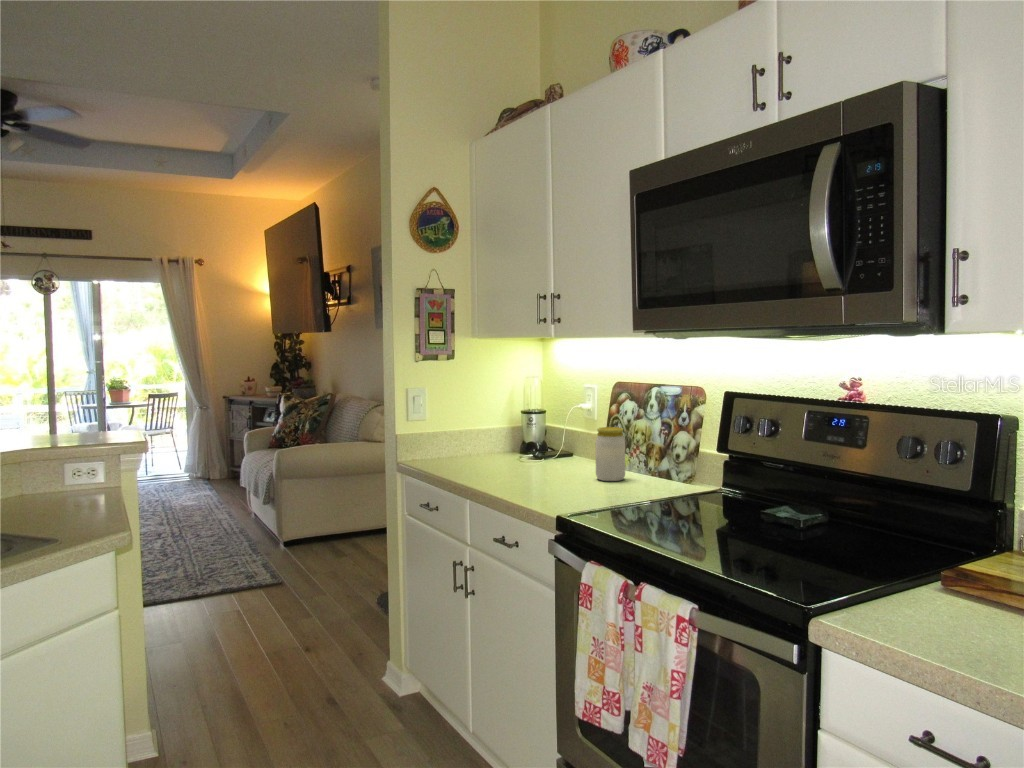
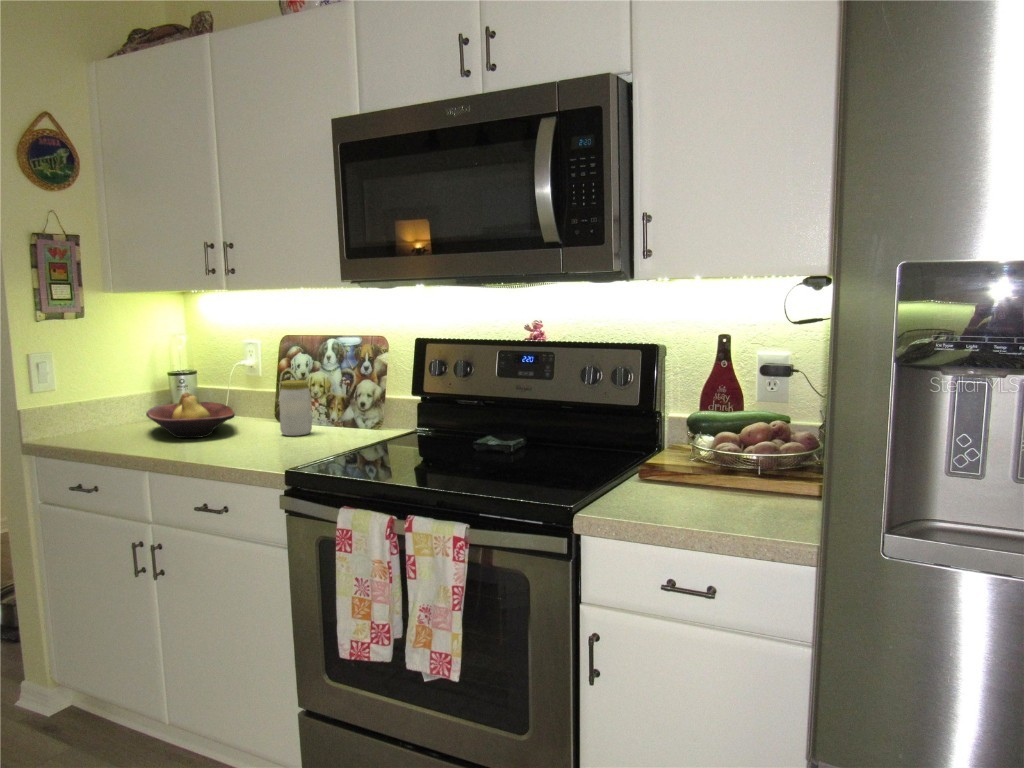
fruit bowl: none [494,432,567,474] -> present [146,393,234,438]

